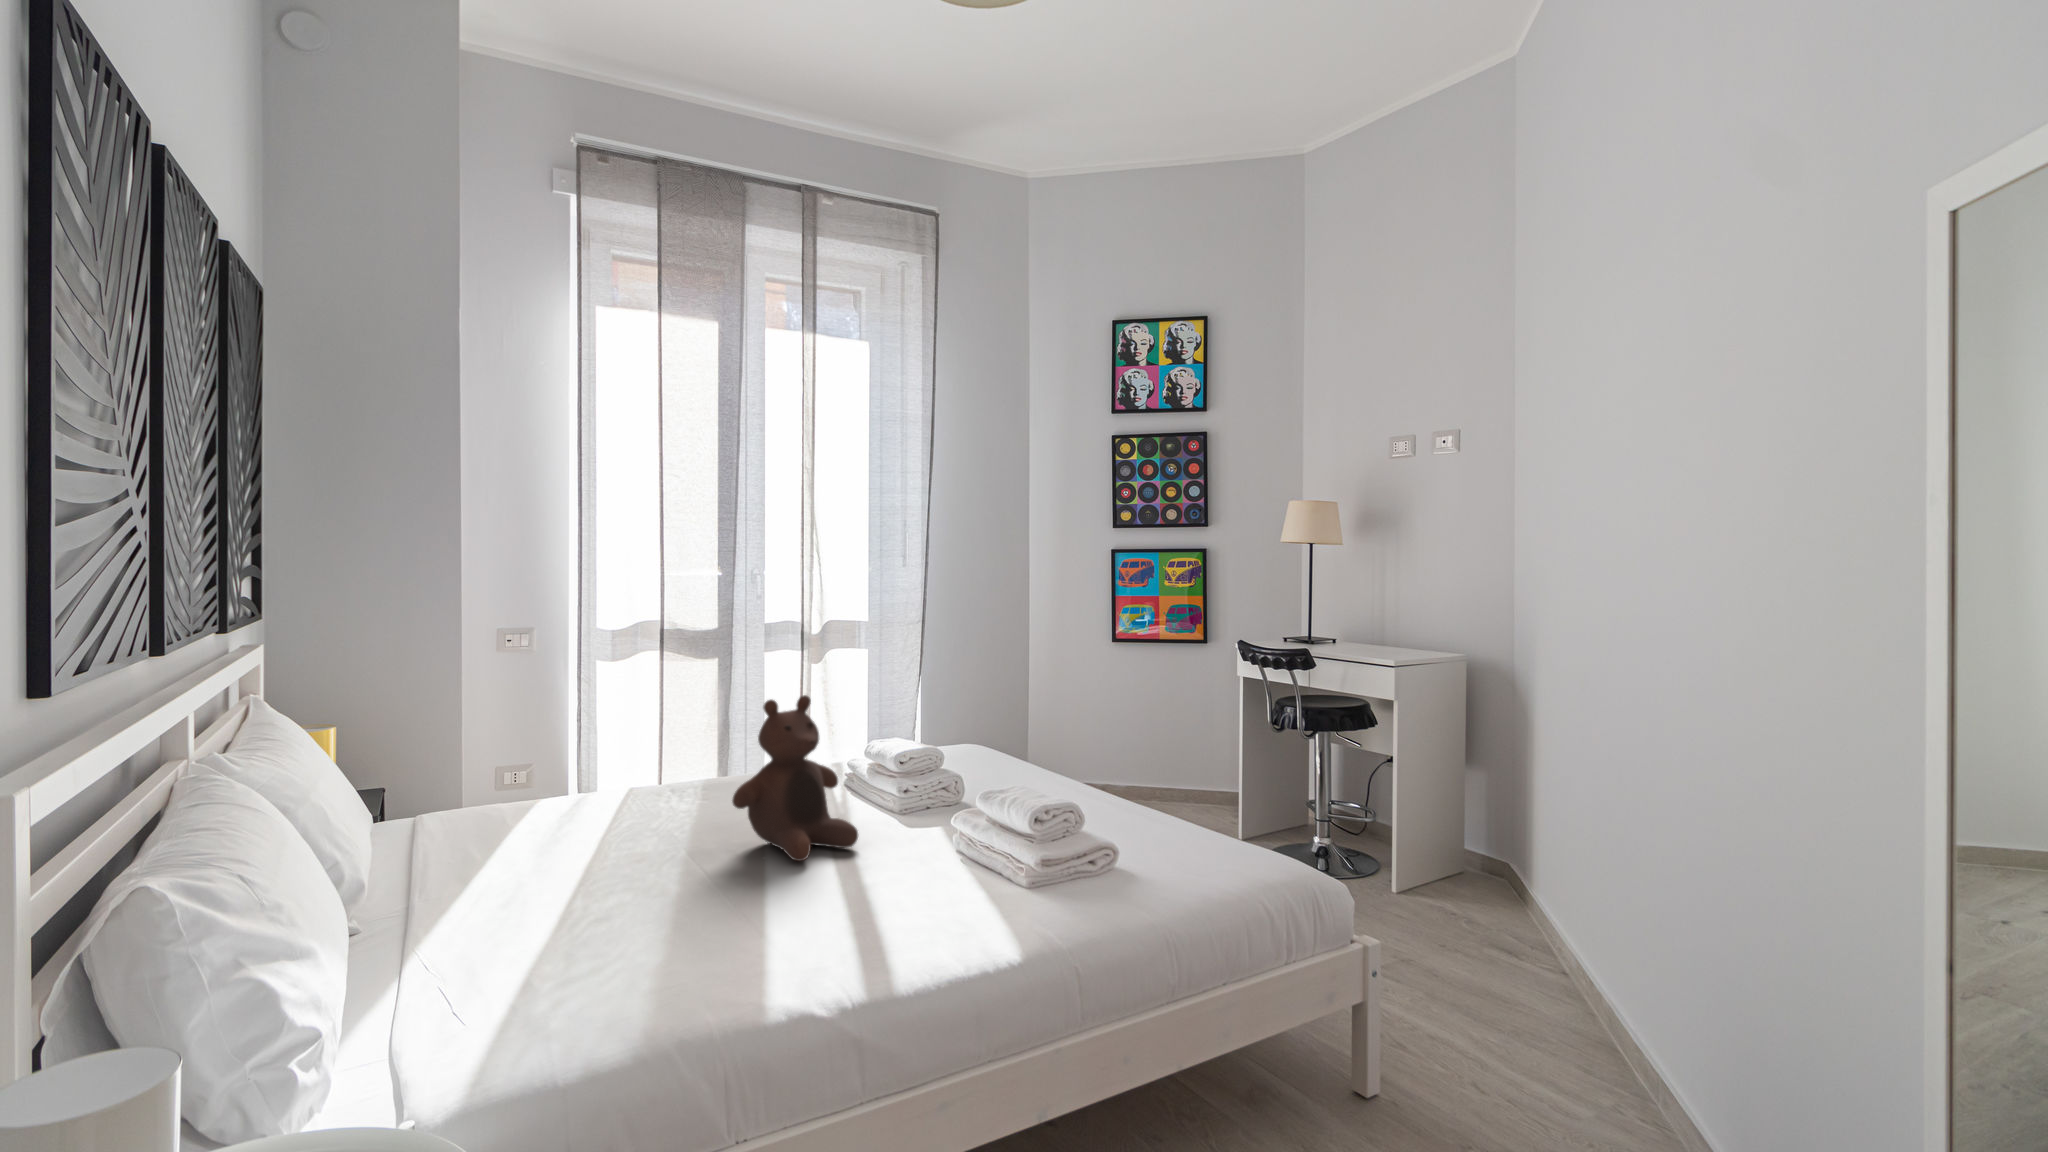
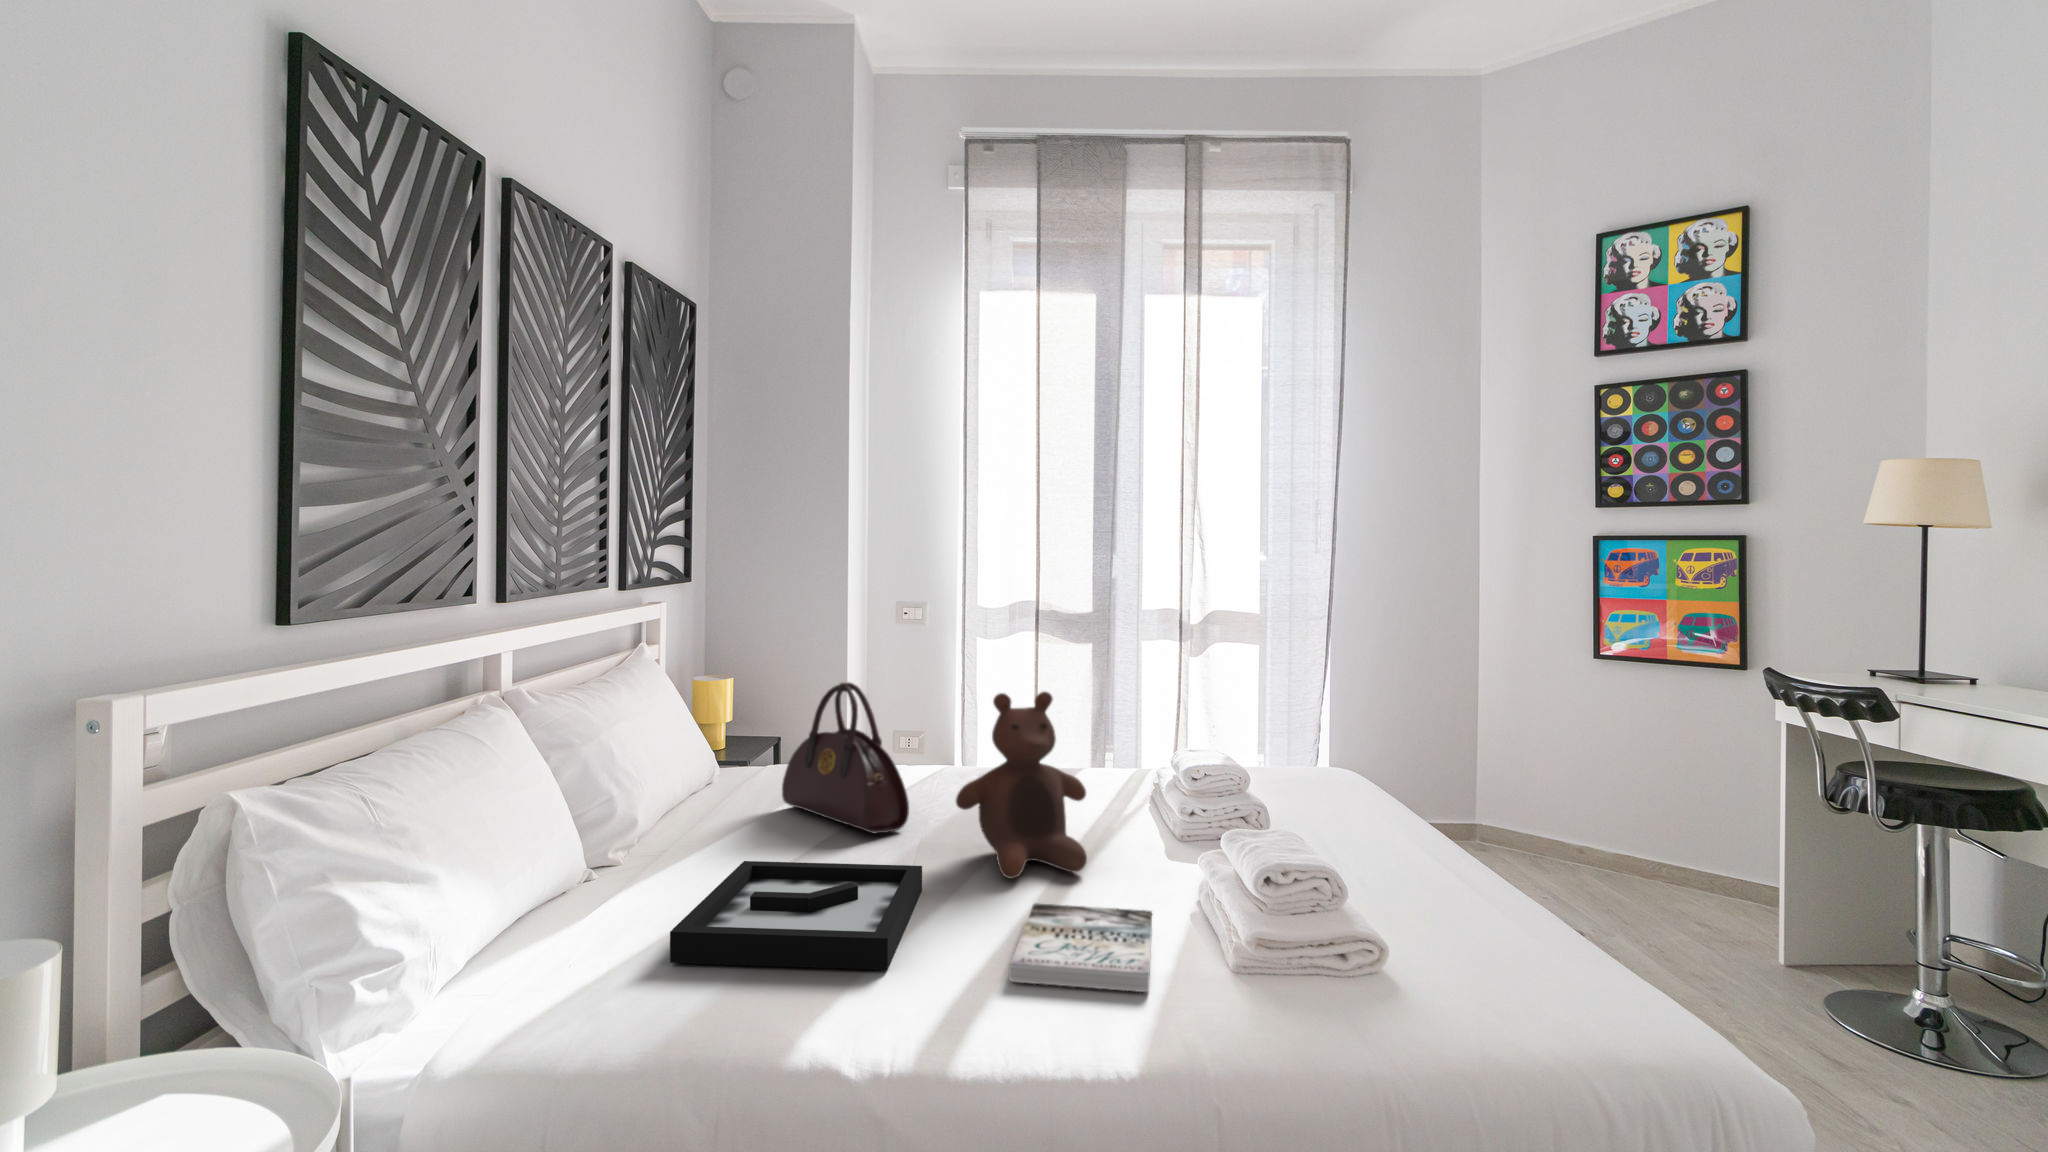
handbag: none [499,704,660,848] -> present [782,682,909,833]
decorative tray: none [541,862,766,988] -> present [670,861,922,970]
book: none [845,862,983,932] -> present [1009,903,1152,992]

